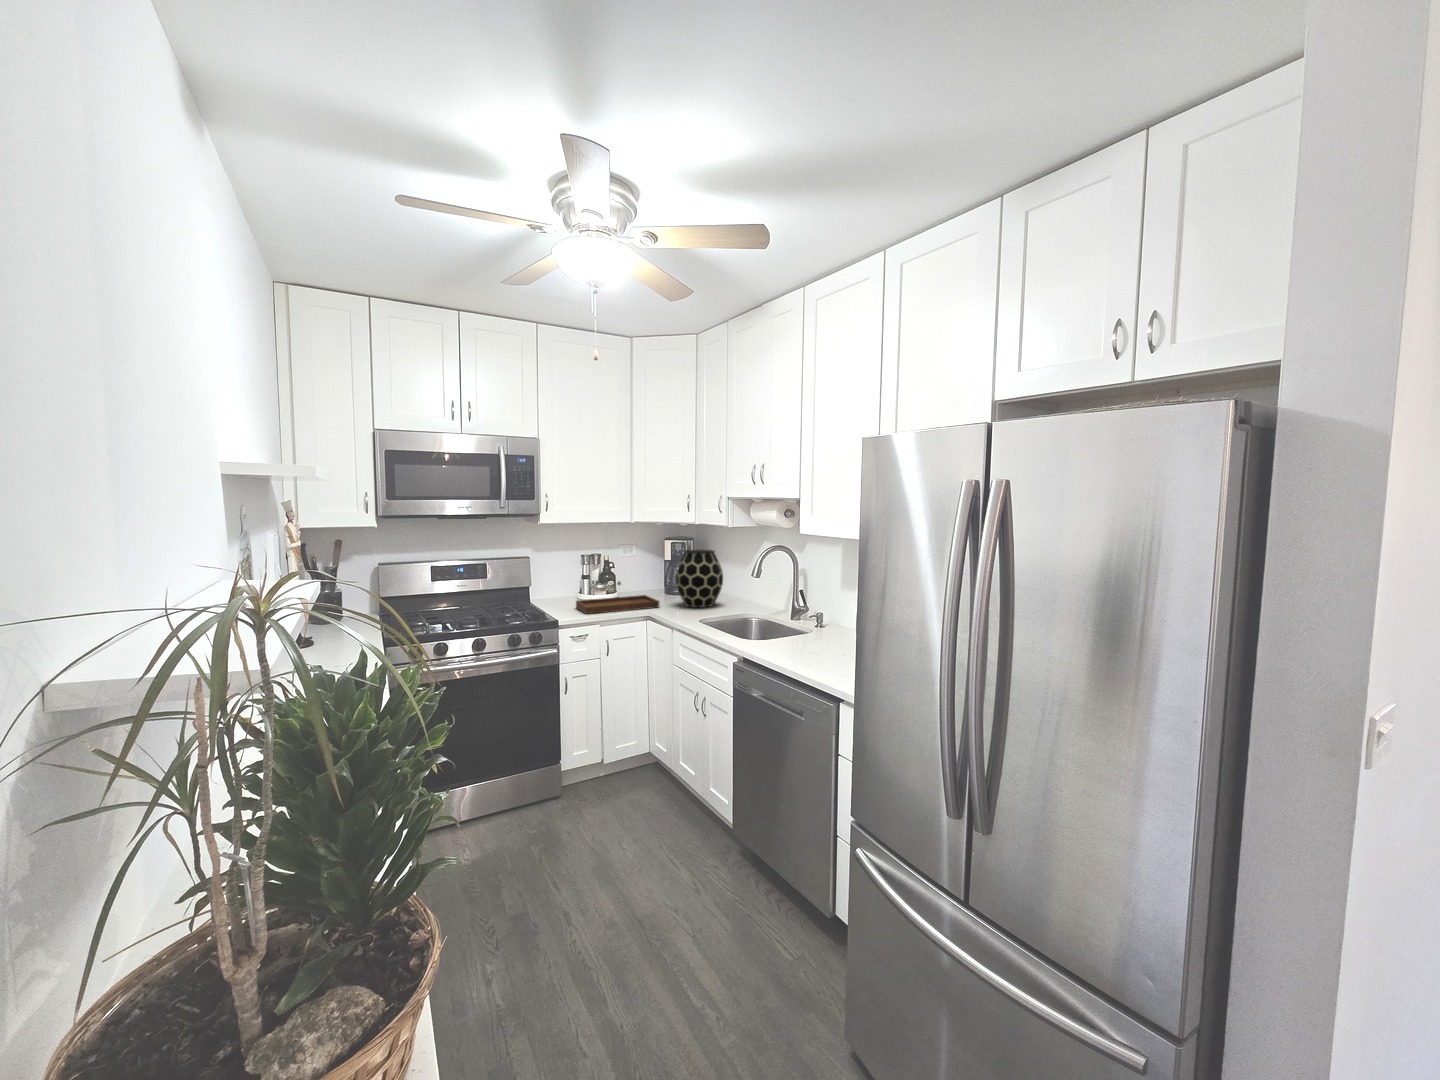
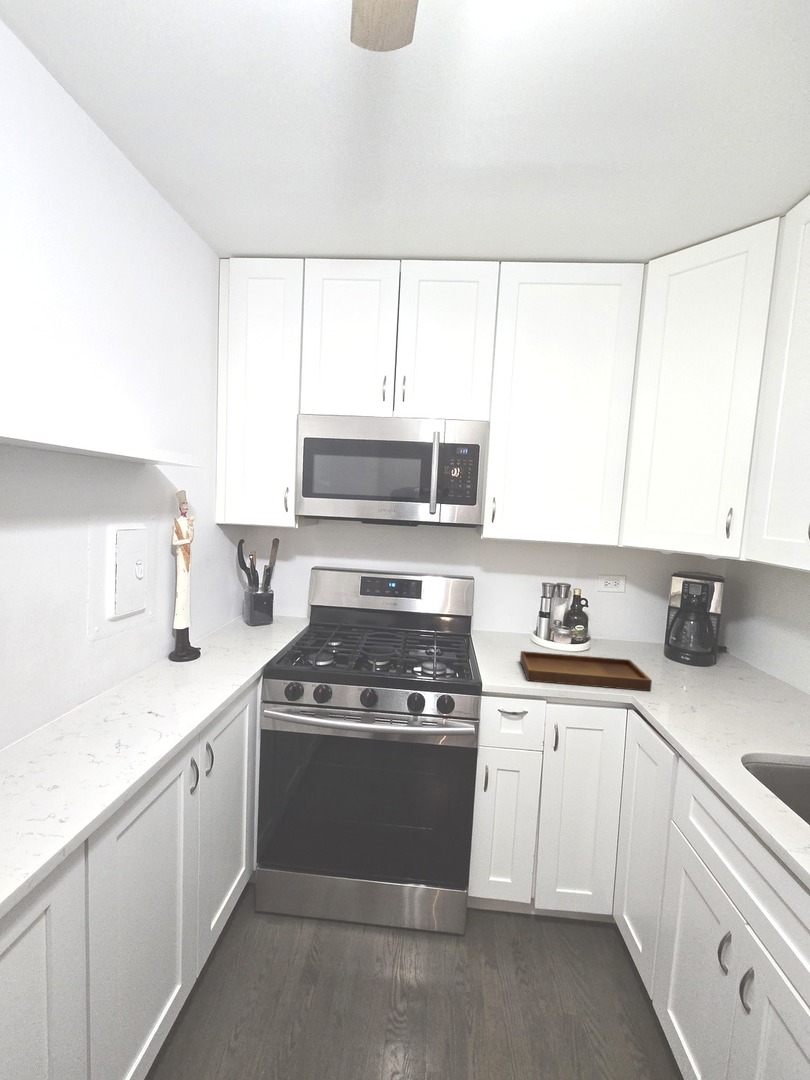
vase: present [676,550,723,607] -> none [686,603,786,712]

